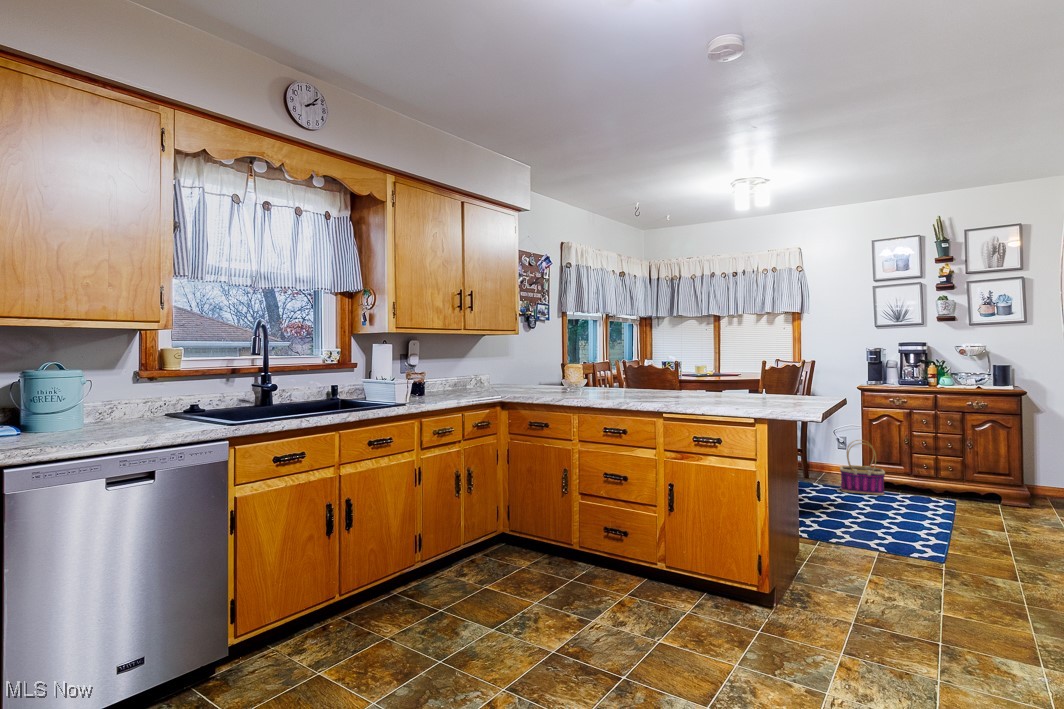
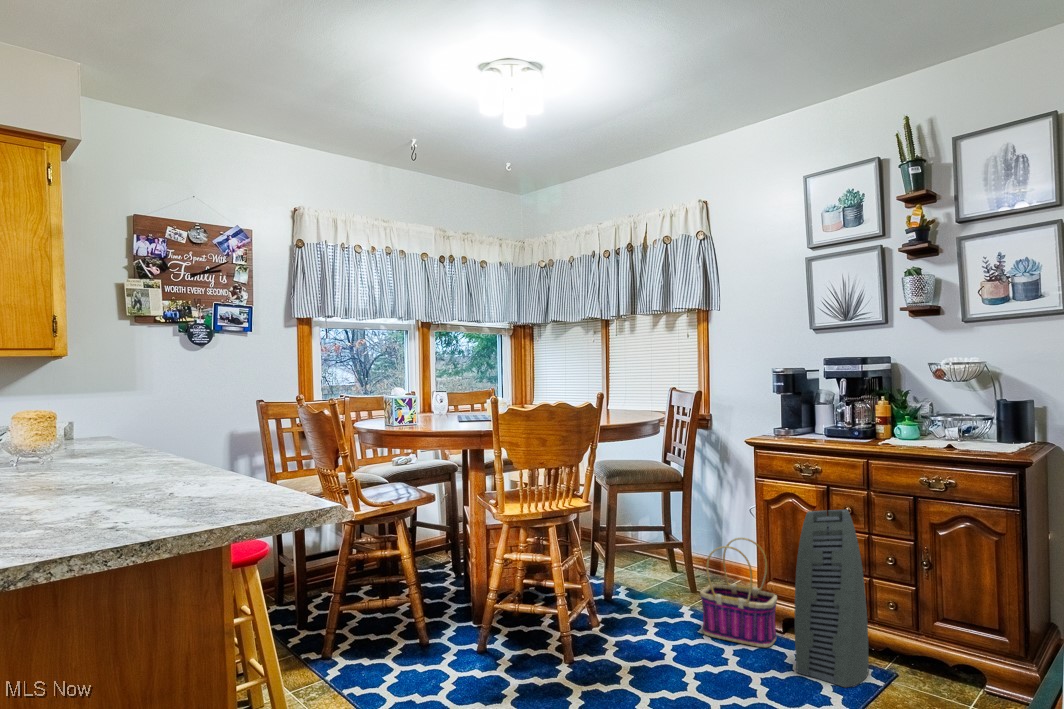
air purifier: none [907,420,946,506] -> present [794,510,869,688]

